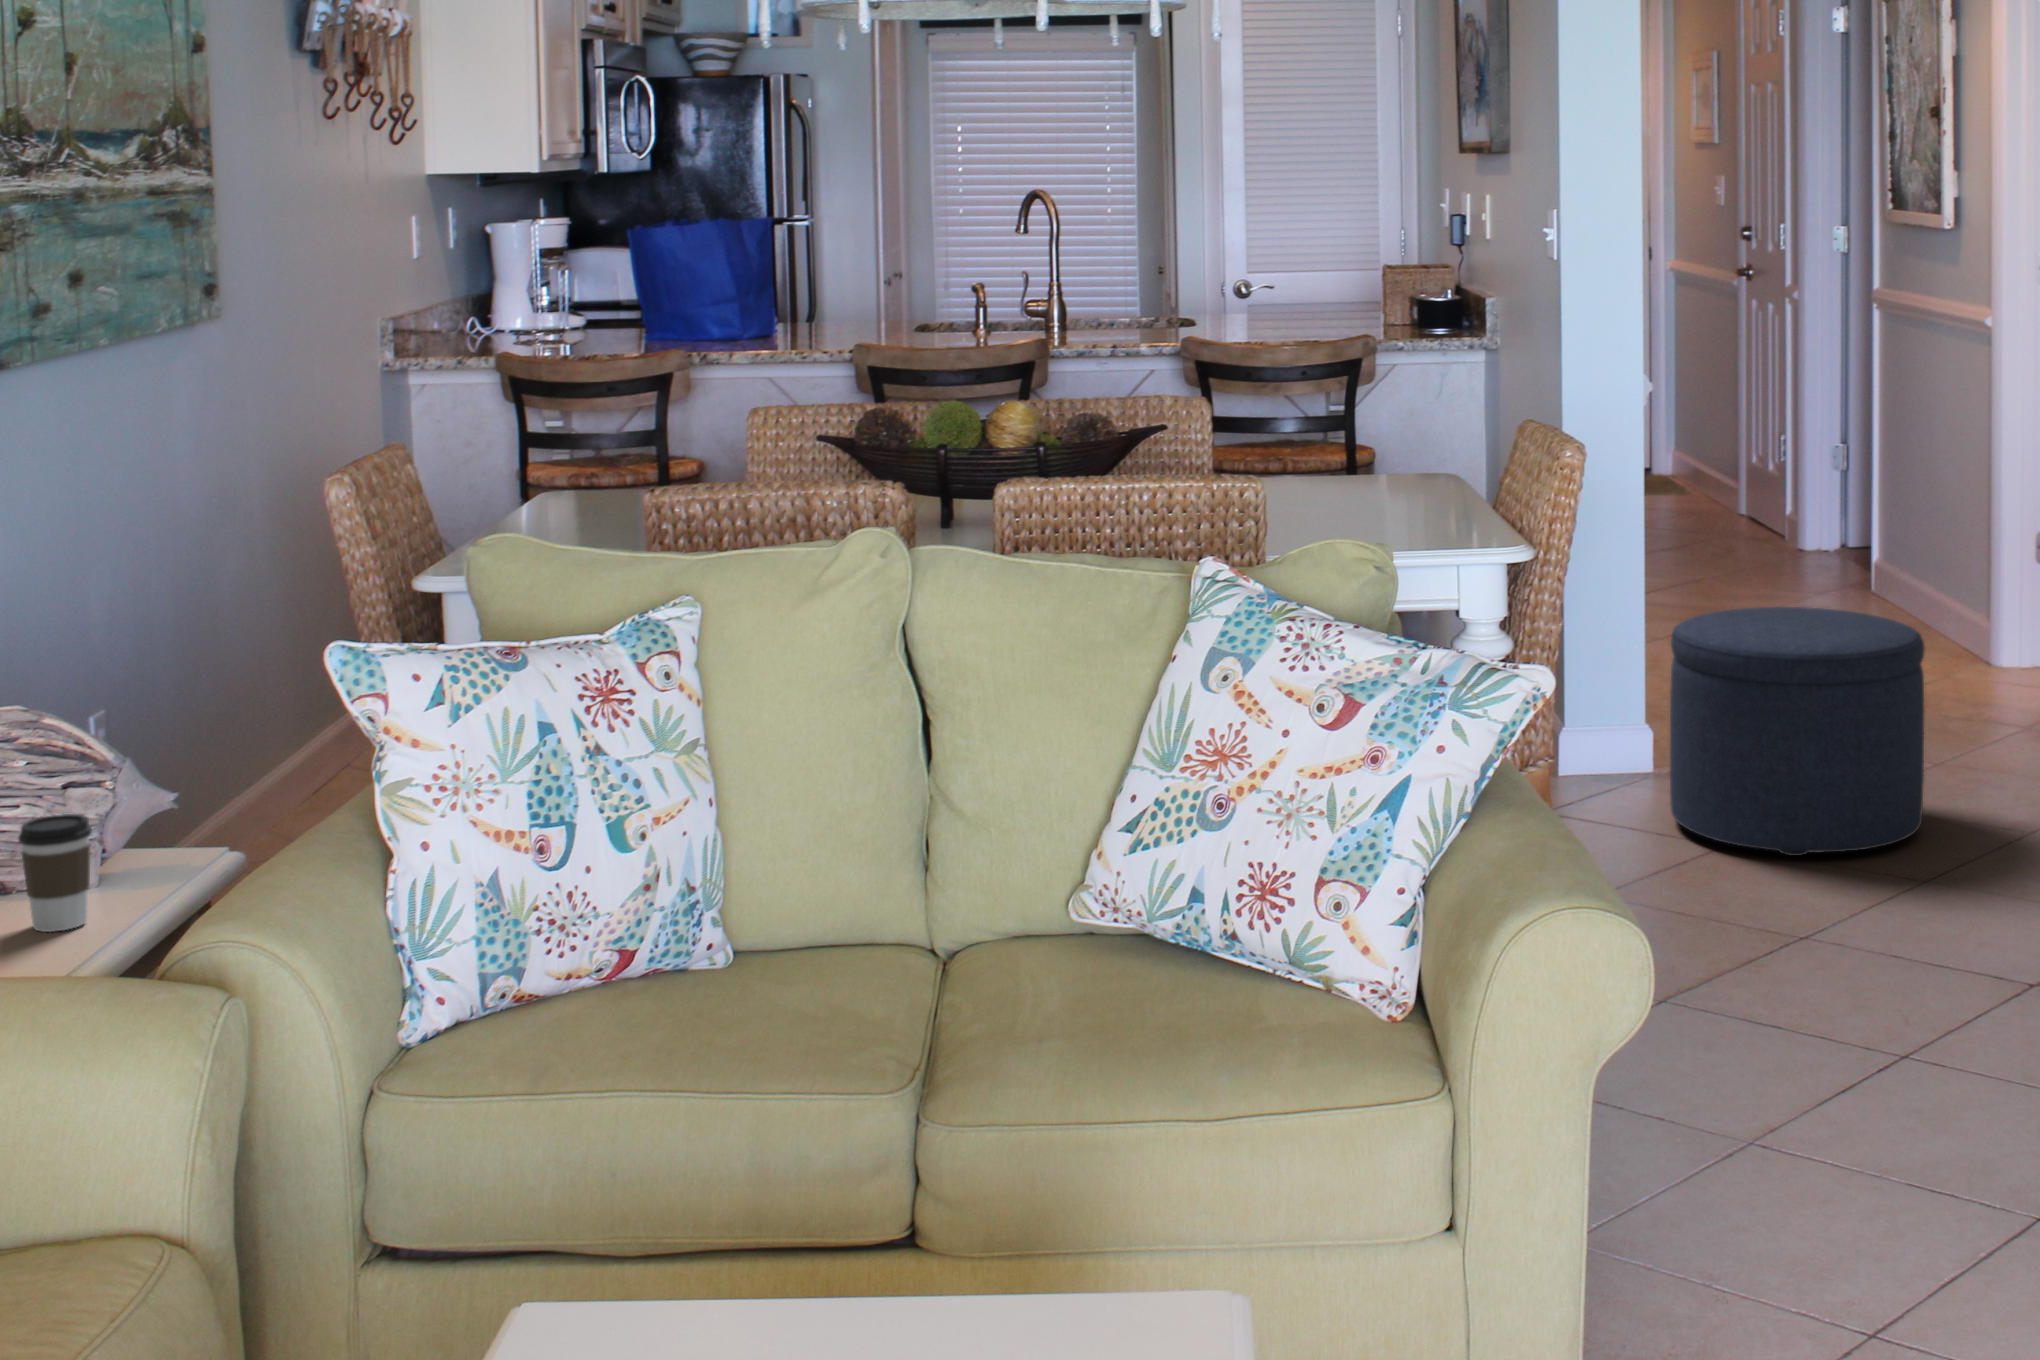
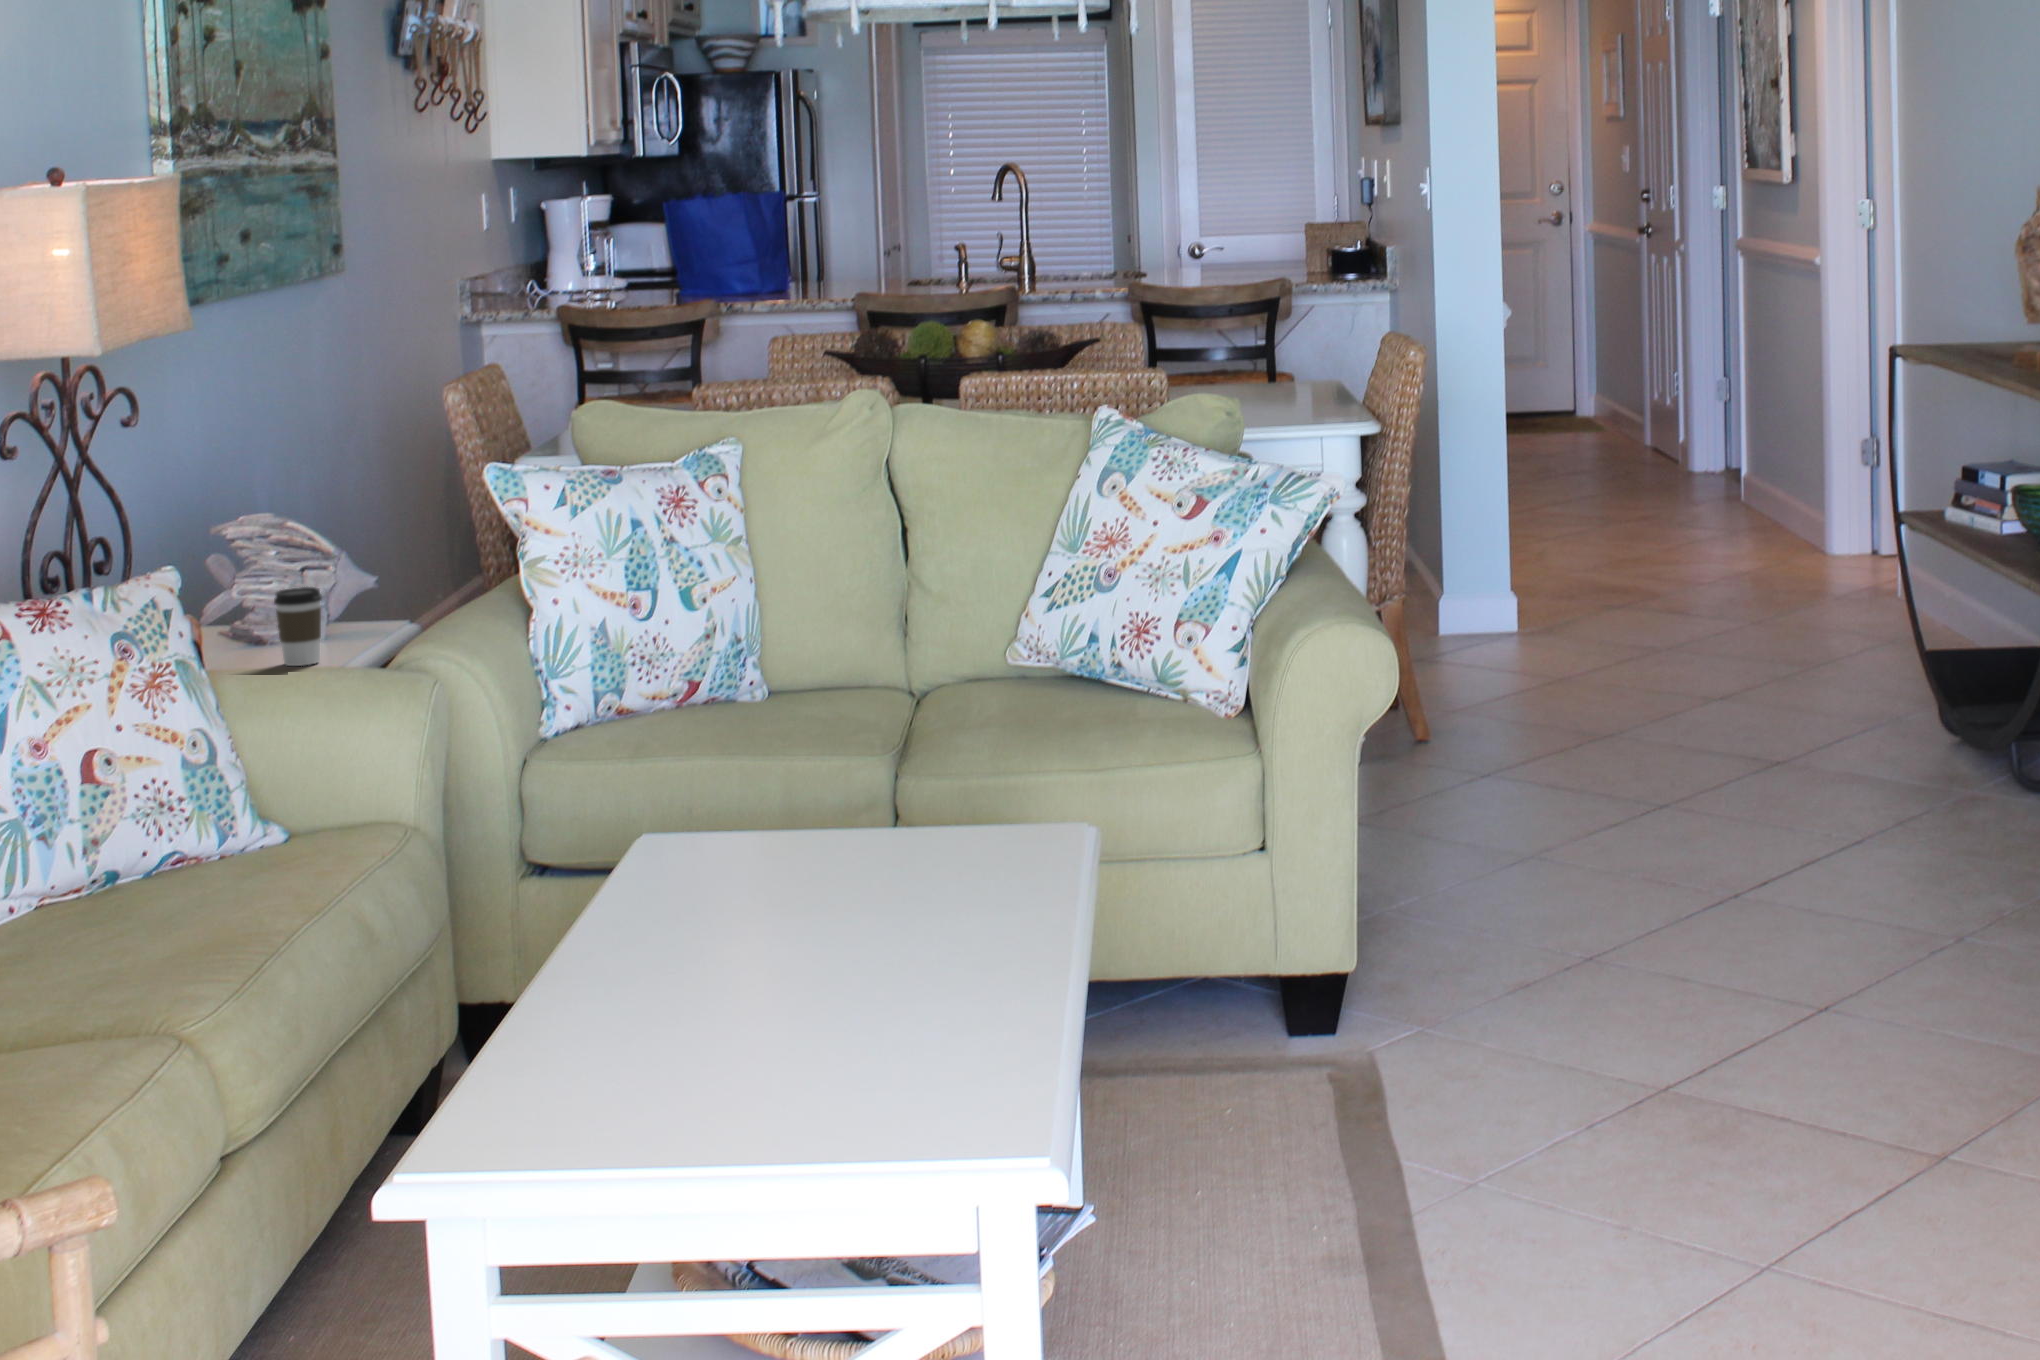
ottoman: present [1670,607,1925,856] -> none [1521,491,1727,685]

